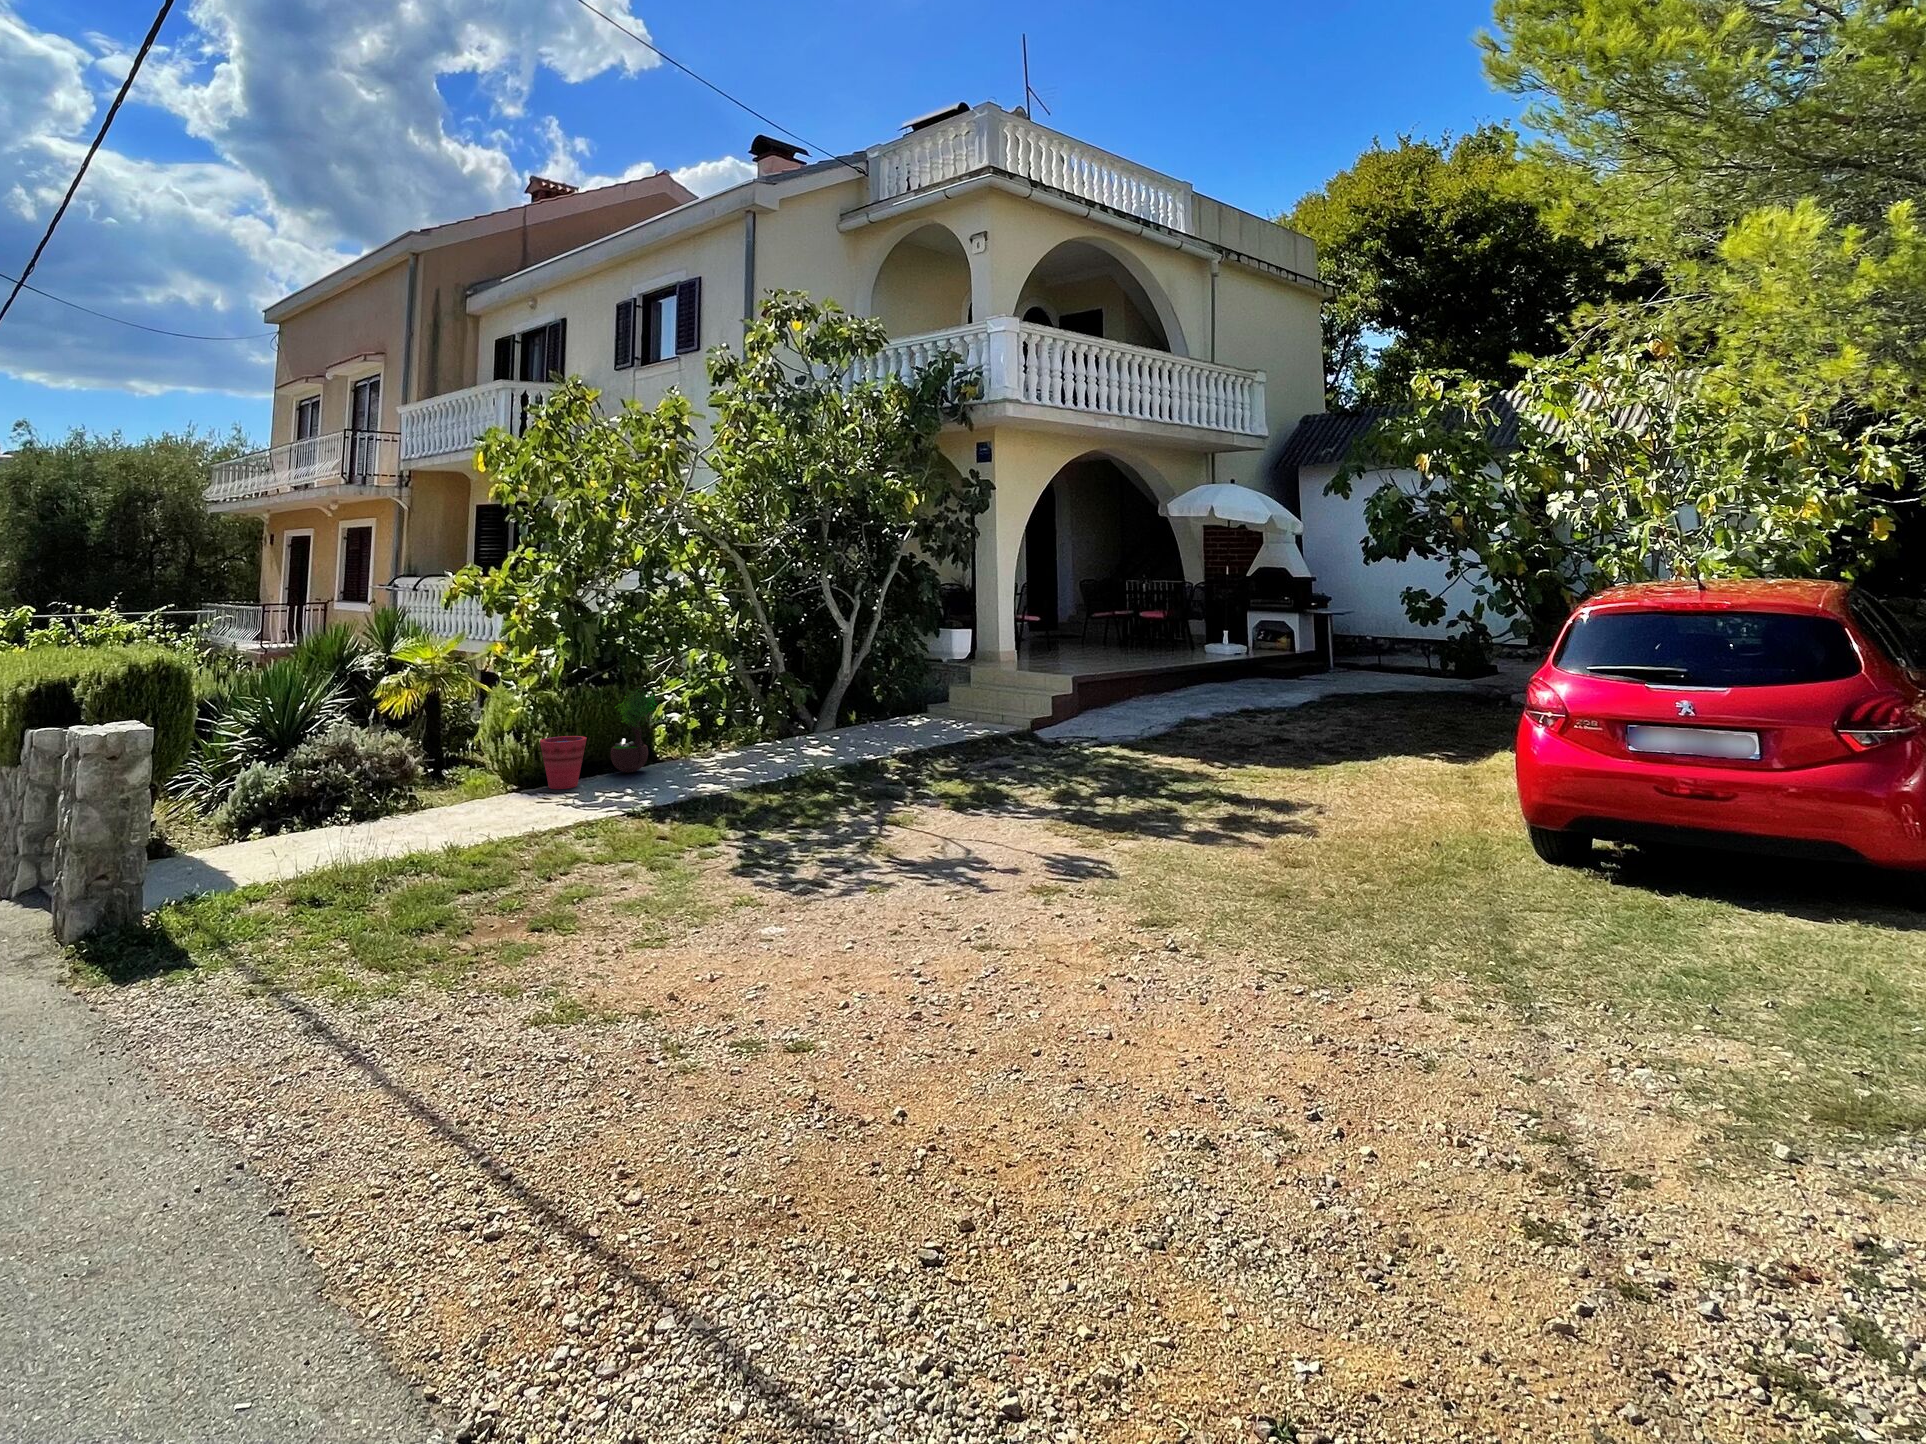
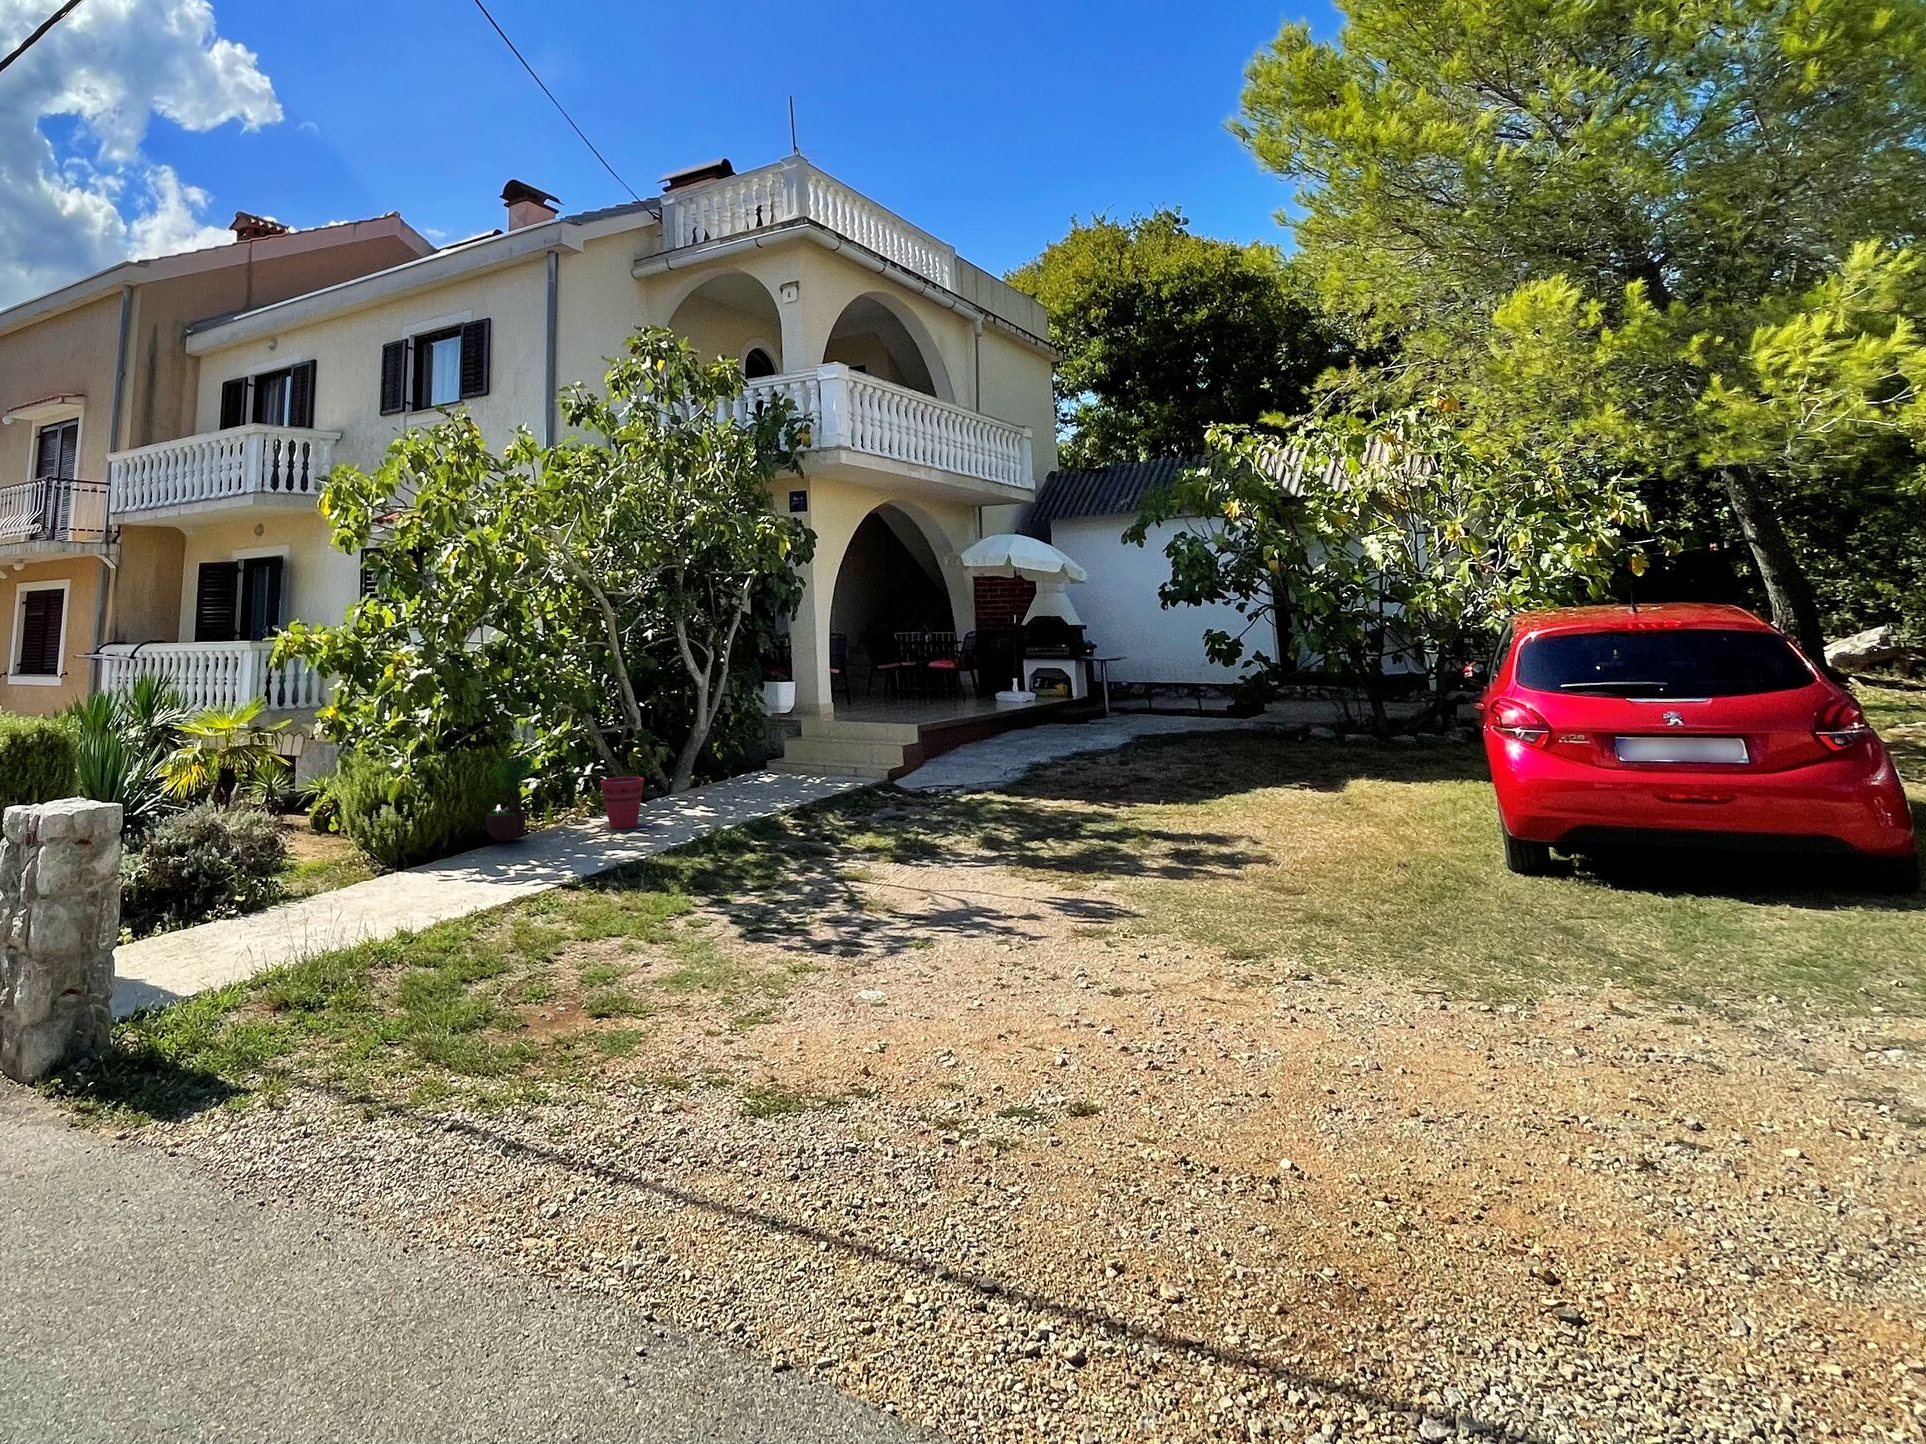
bucket: present [540,736,587,789] -> present [600,777,644,828]

